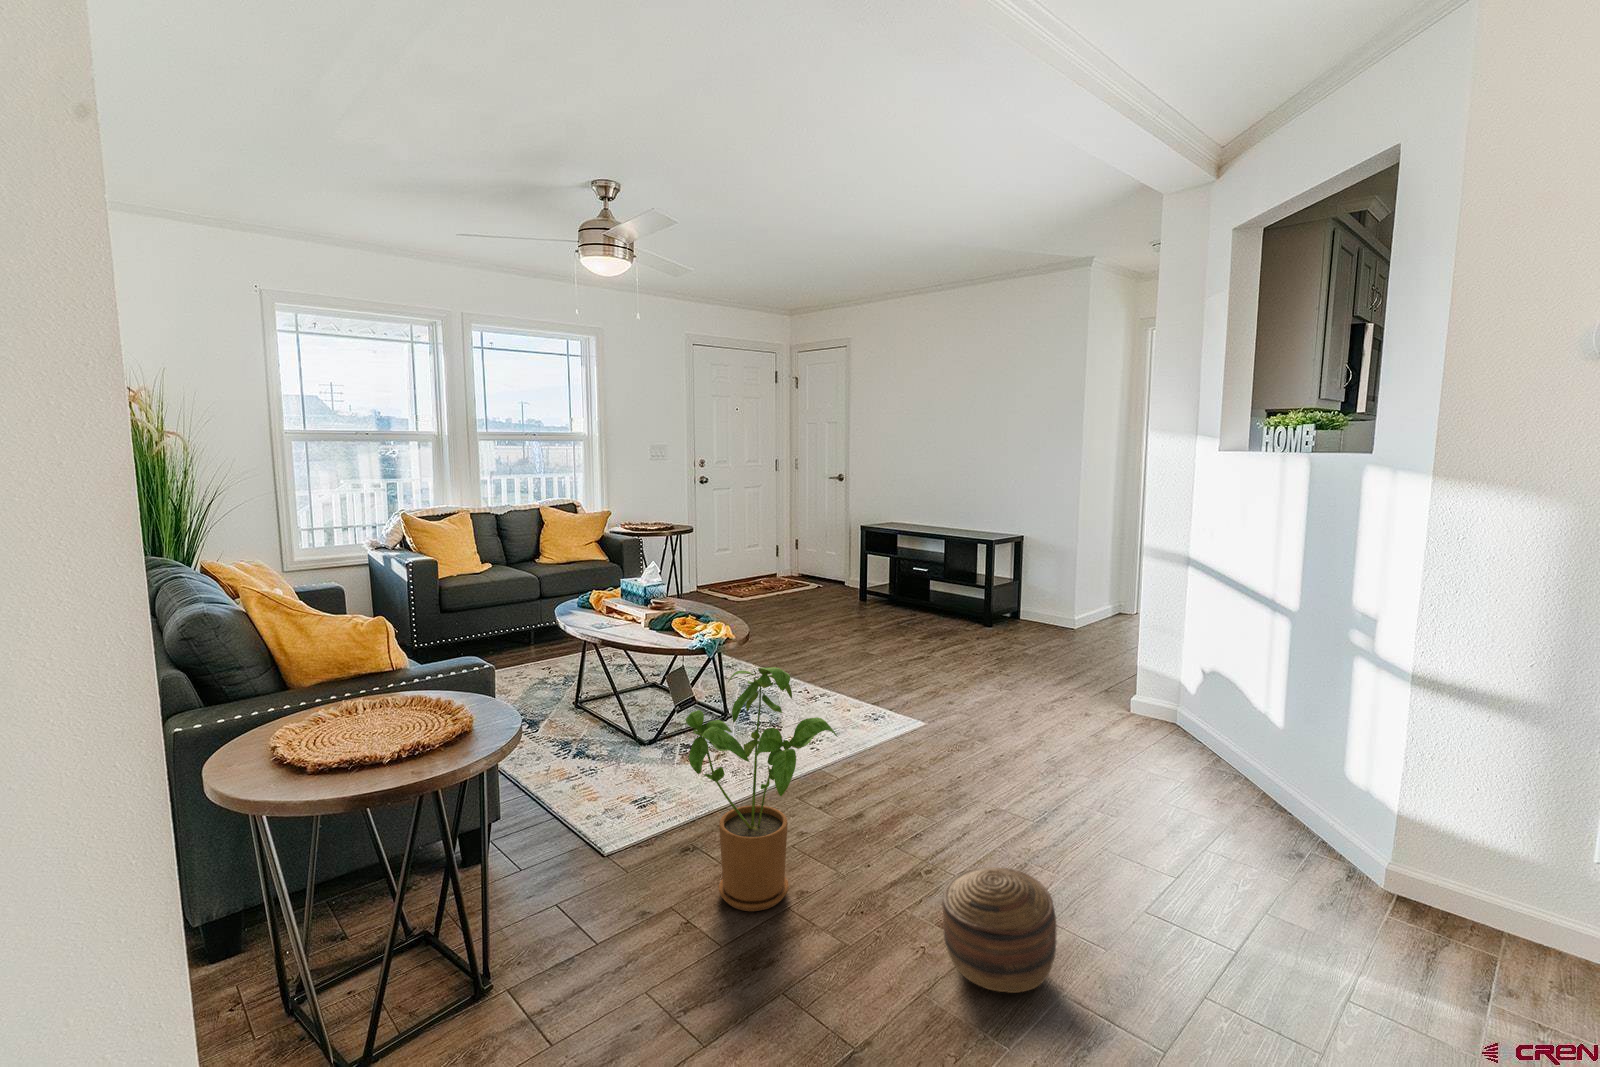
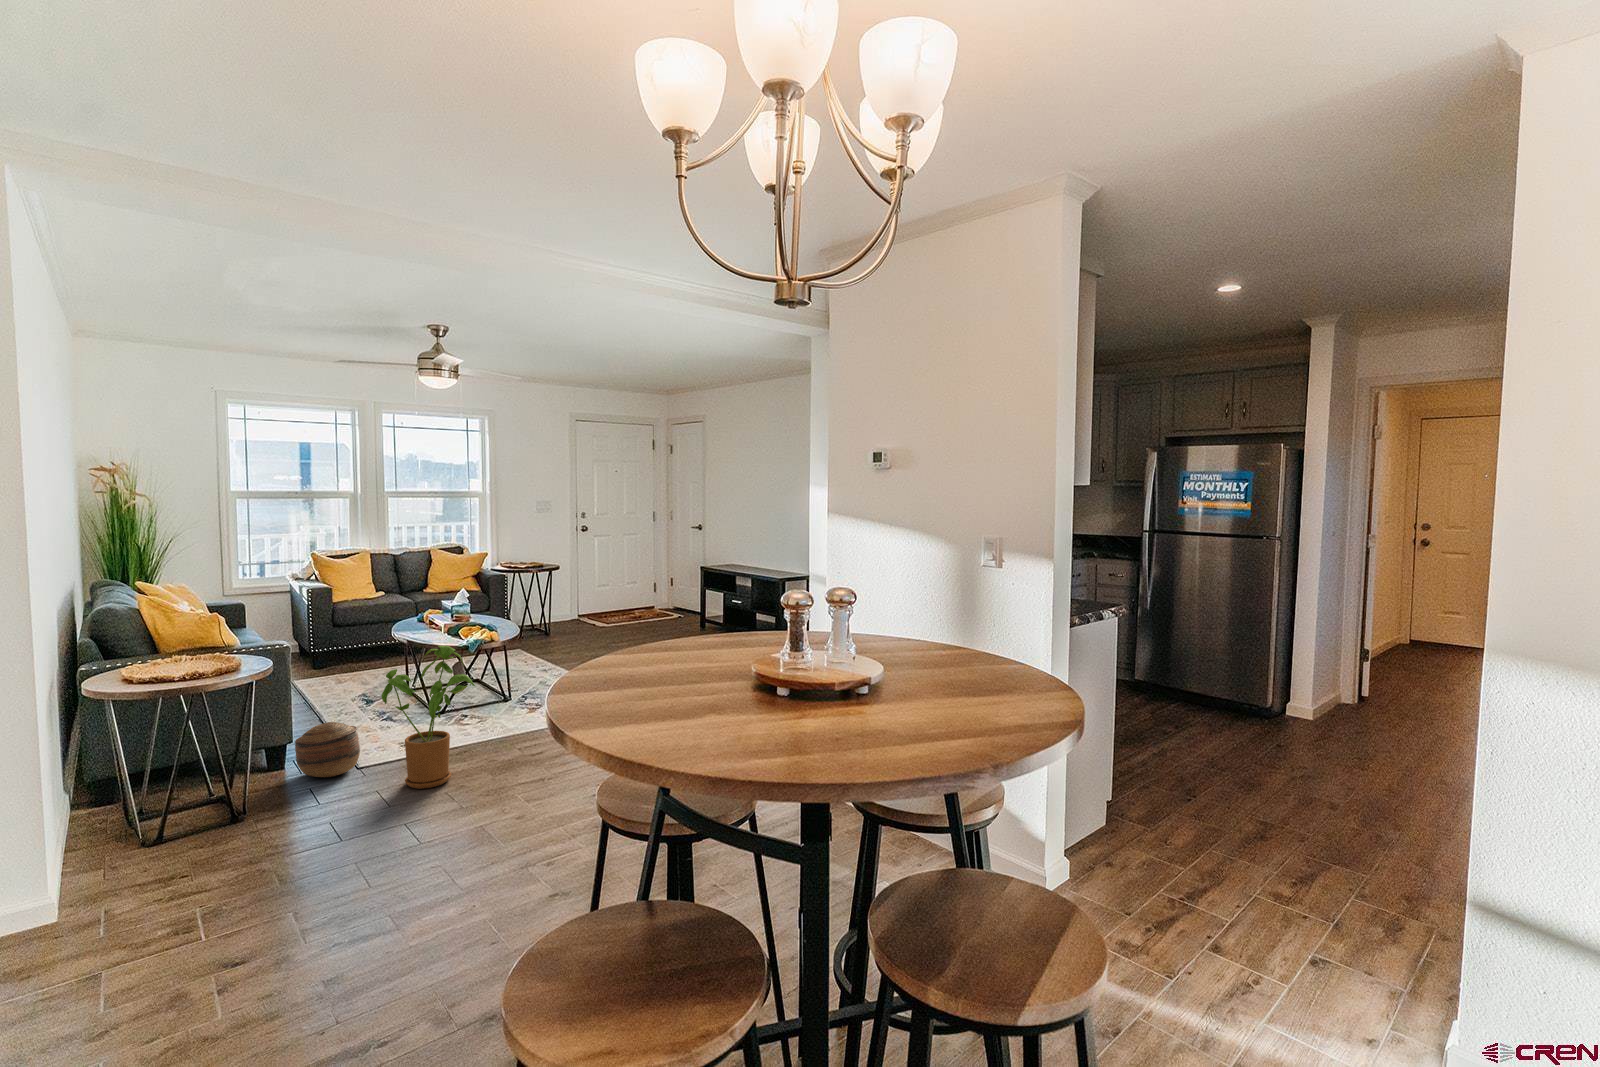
basket: present [942,867,1057,993] -> present [295,722,360,777]

